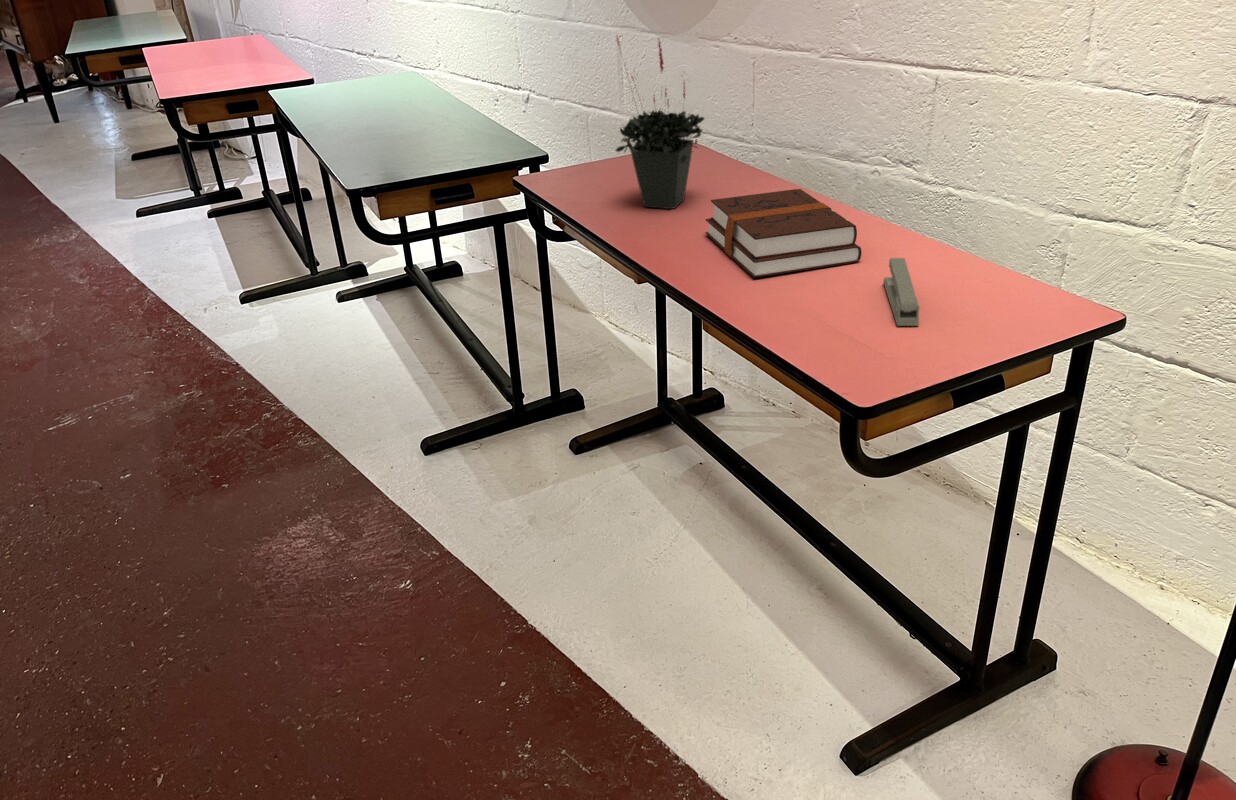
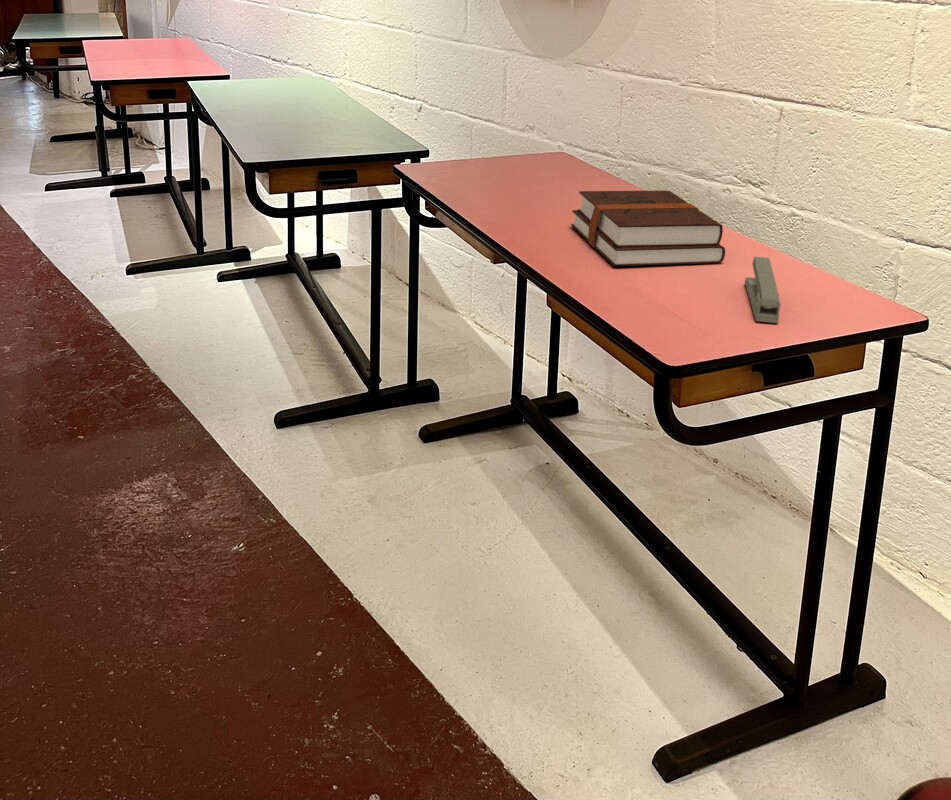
potted plant: present [616,38,704,209] -> none [491,23,582,202]

